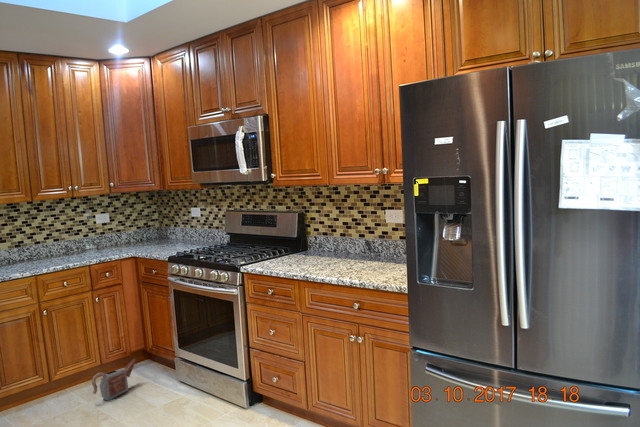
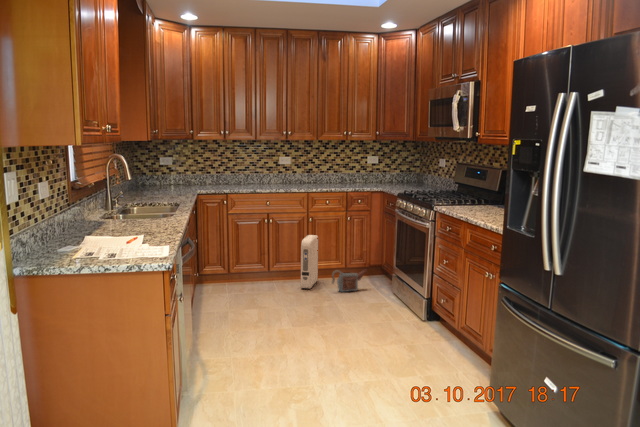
air purifier: none [36,332,62,413] -> present [301,235,318,289]

